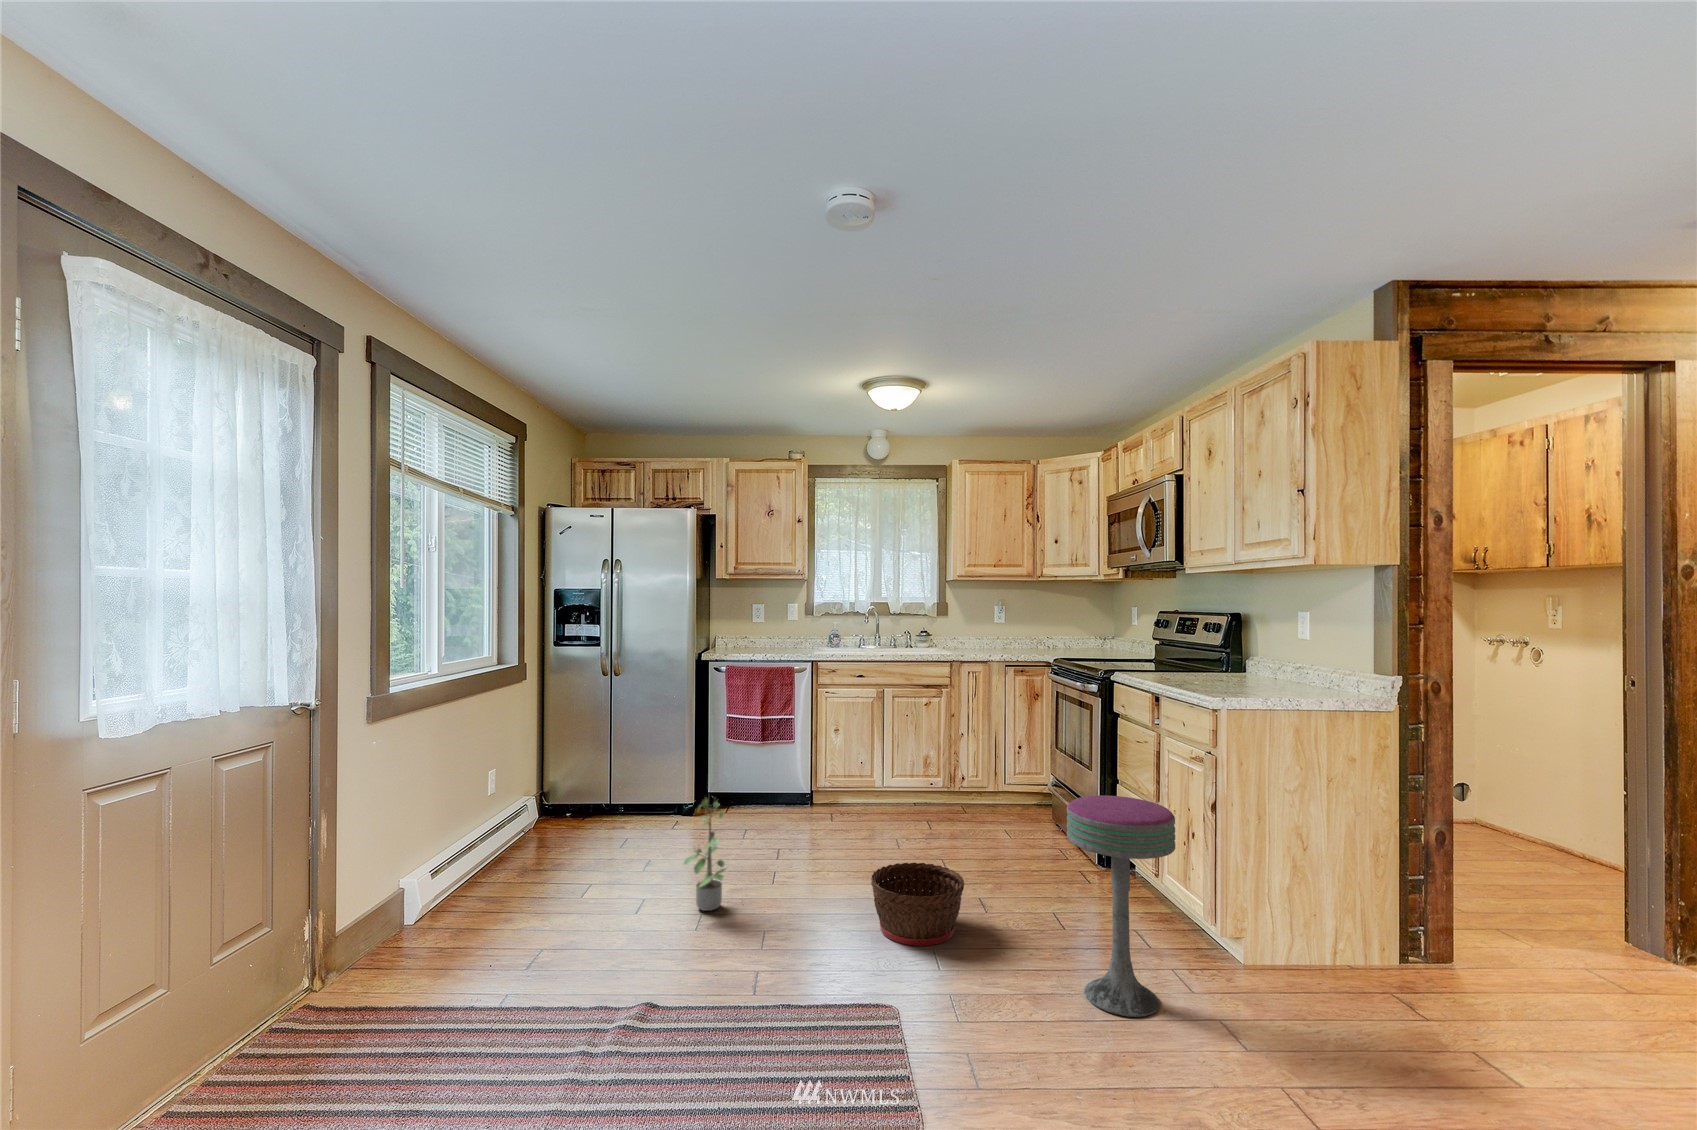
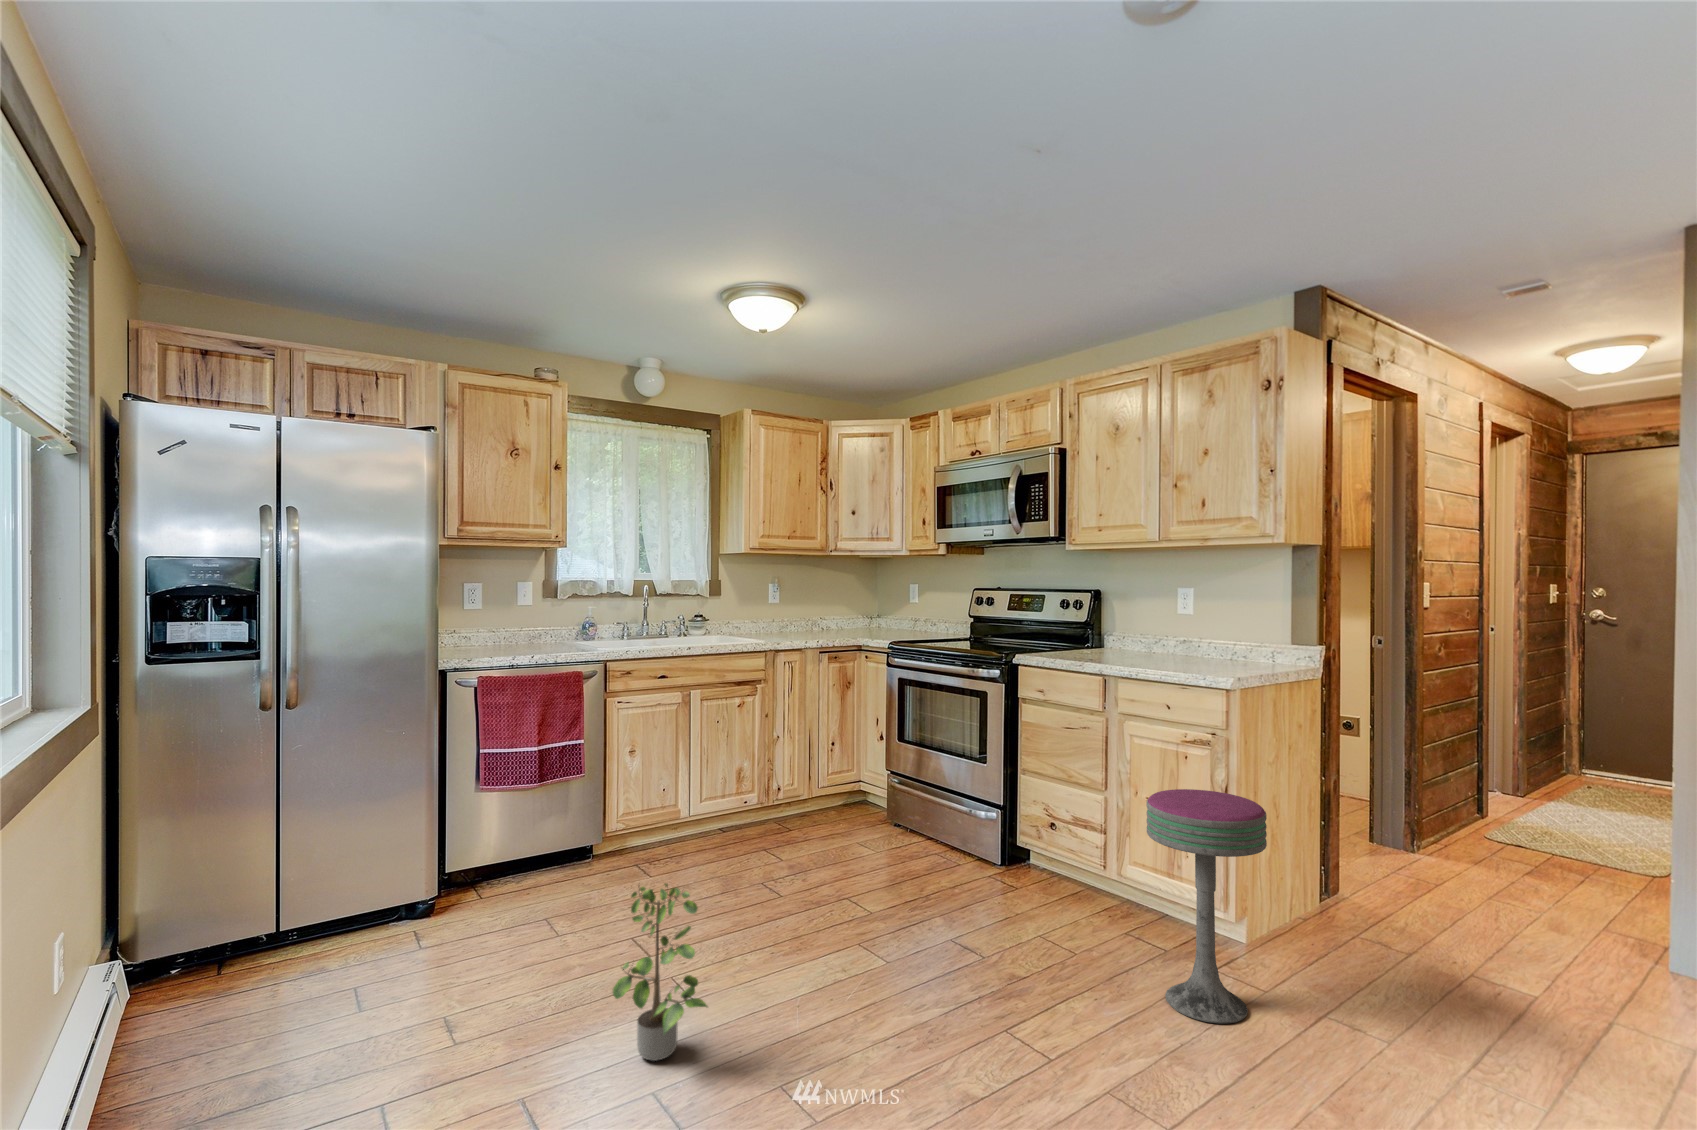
basket: present [871,863,964,946] -> none [884,907,1002,1017]

